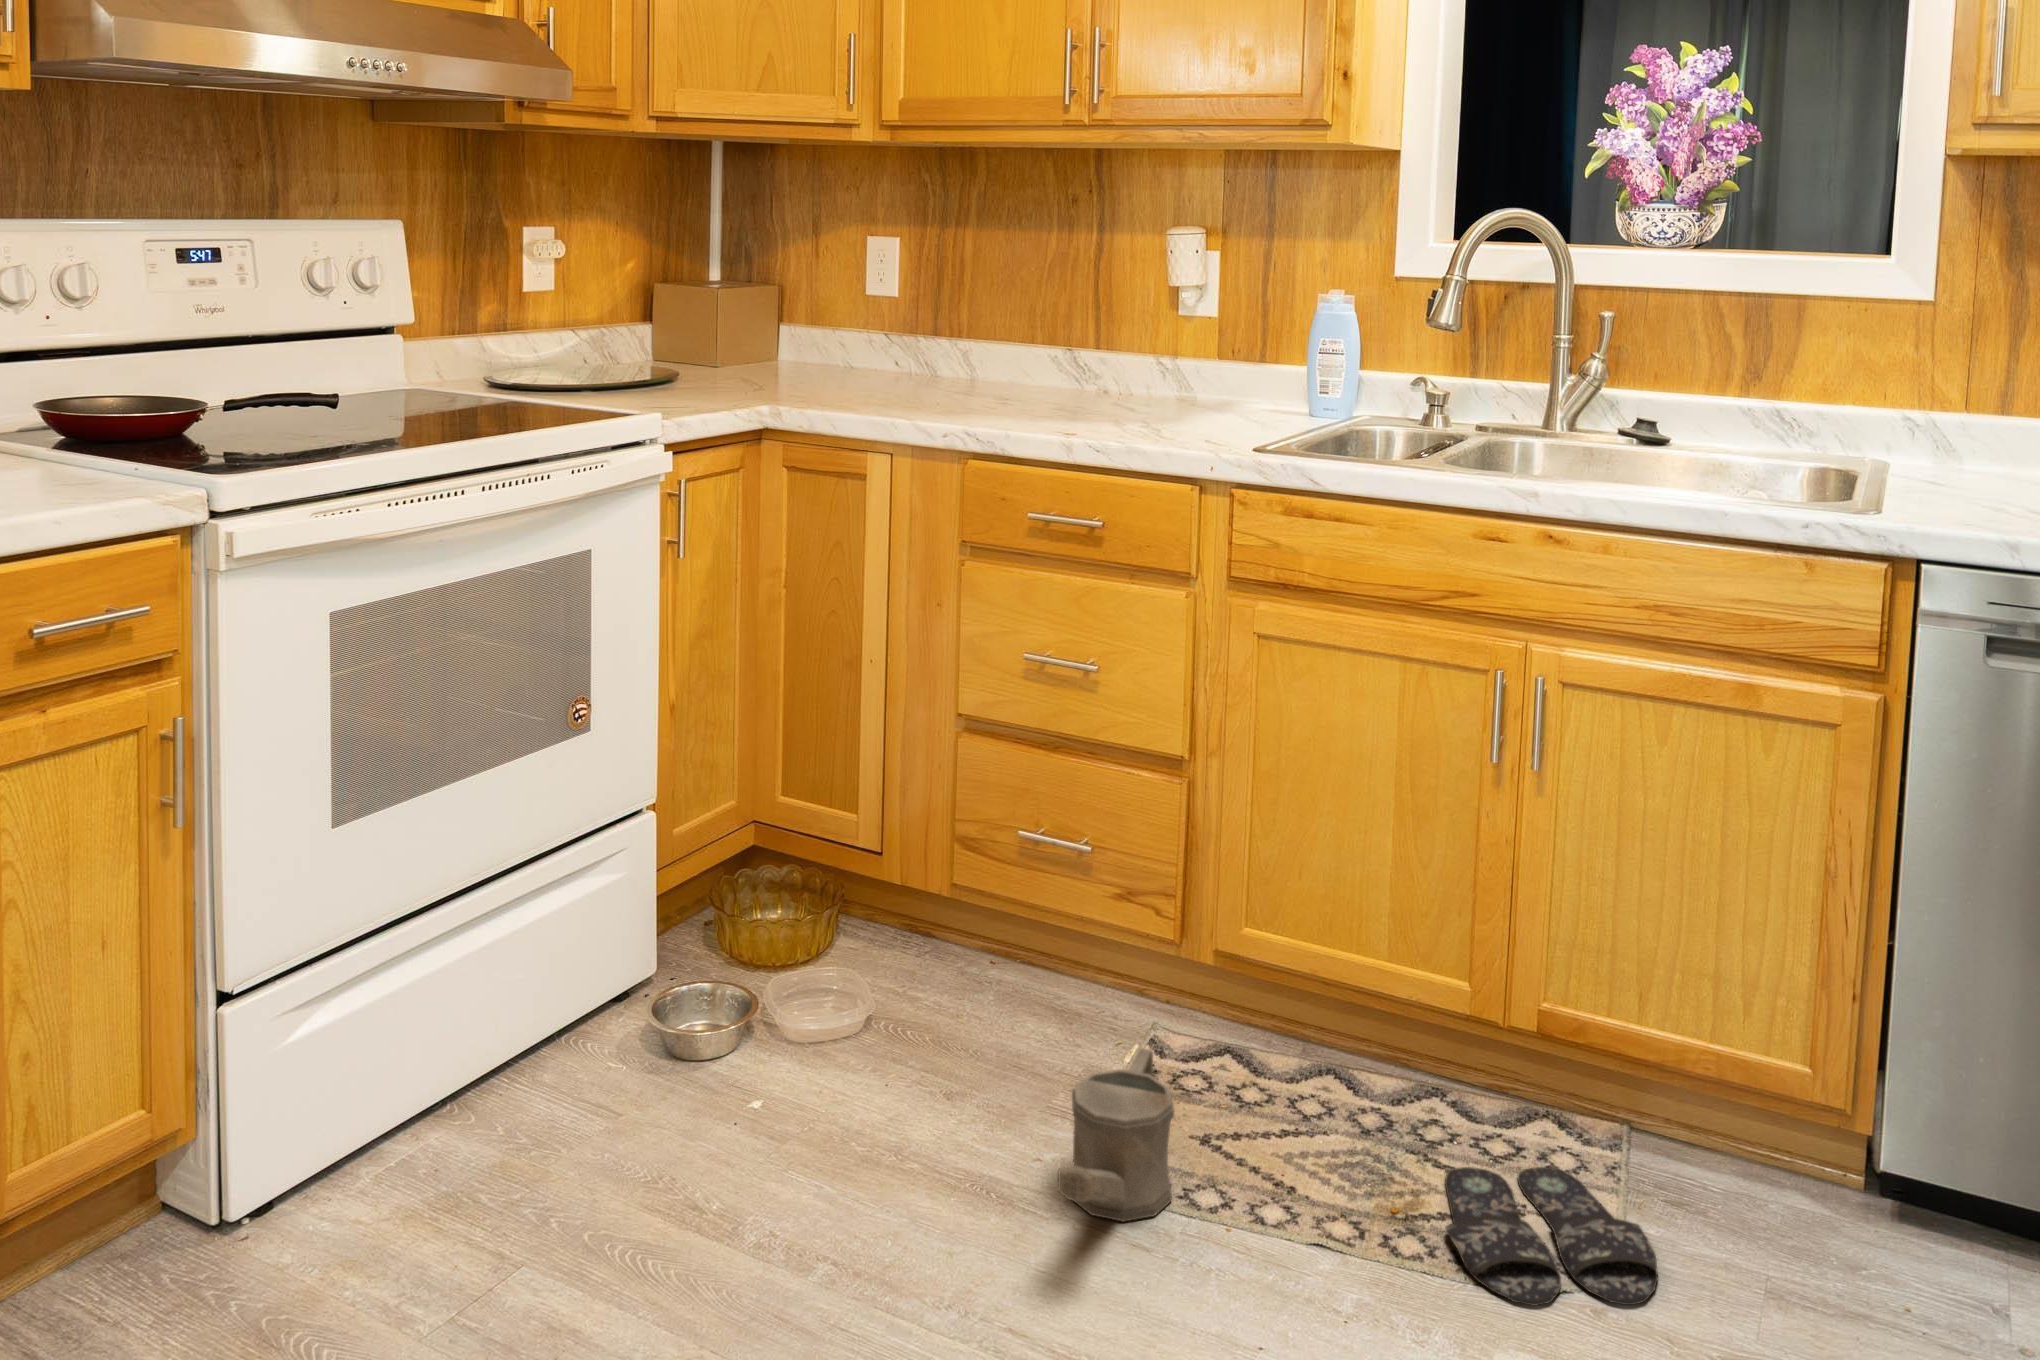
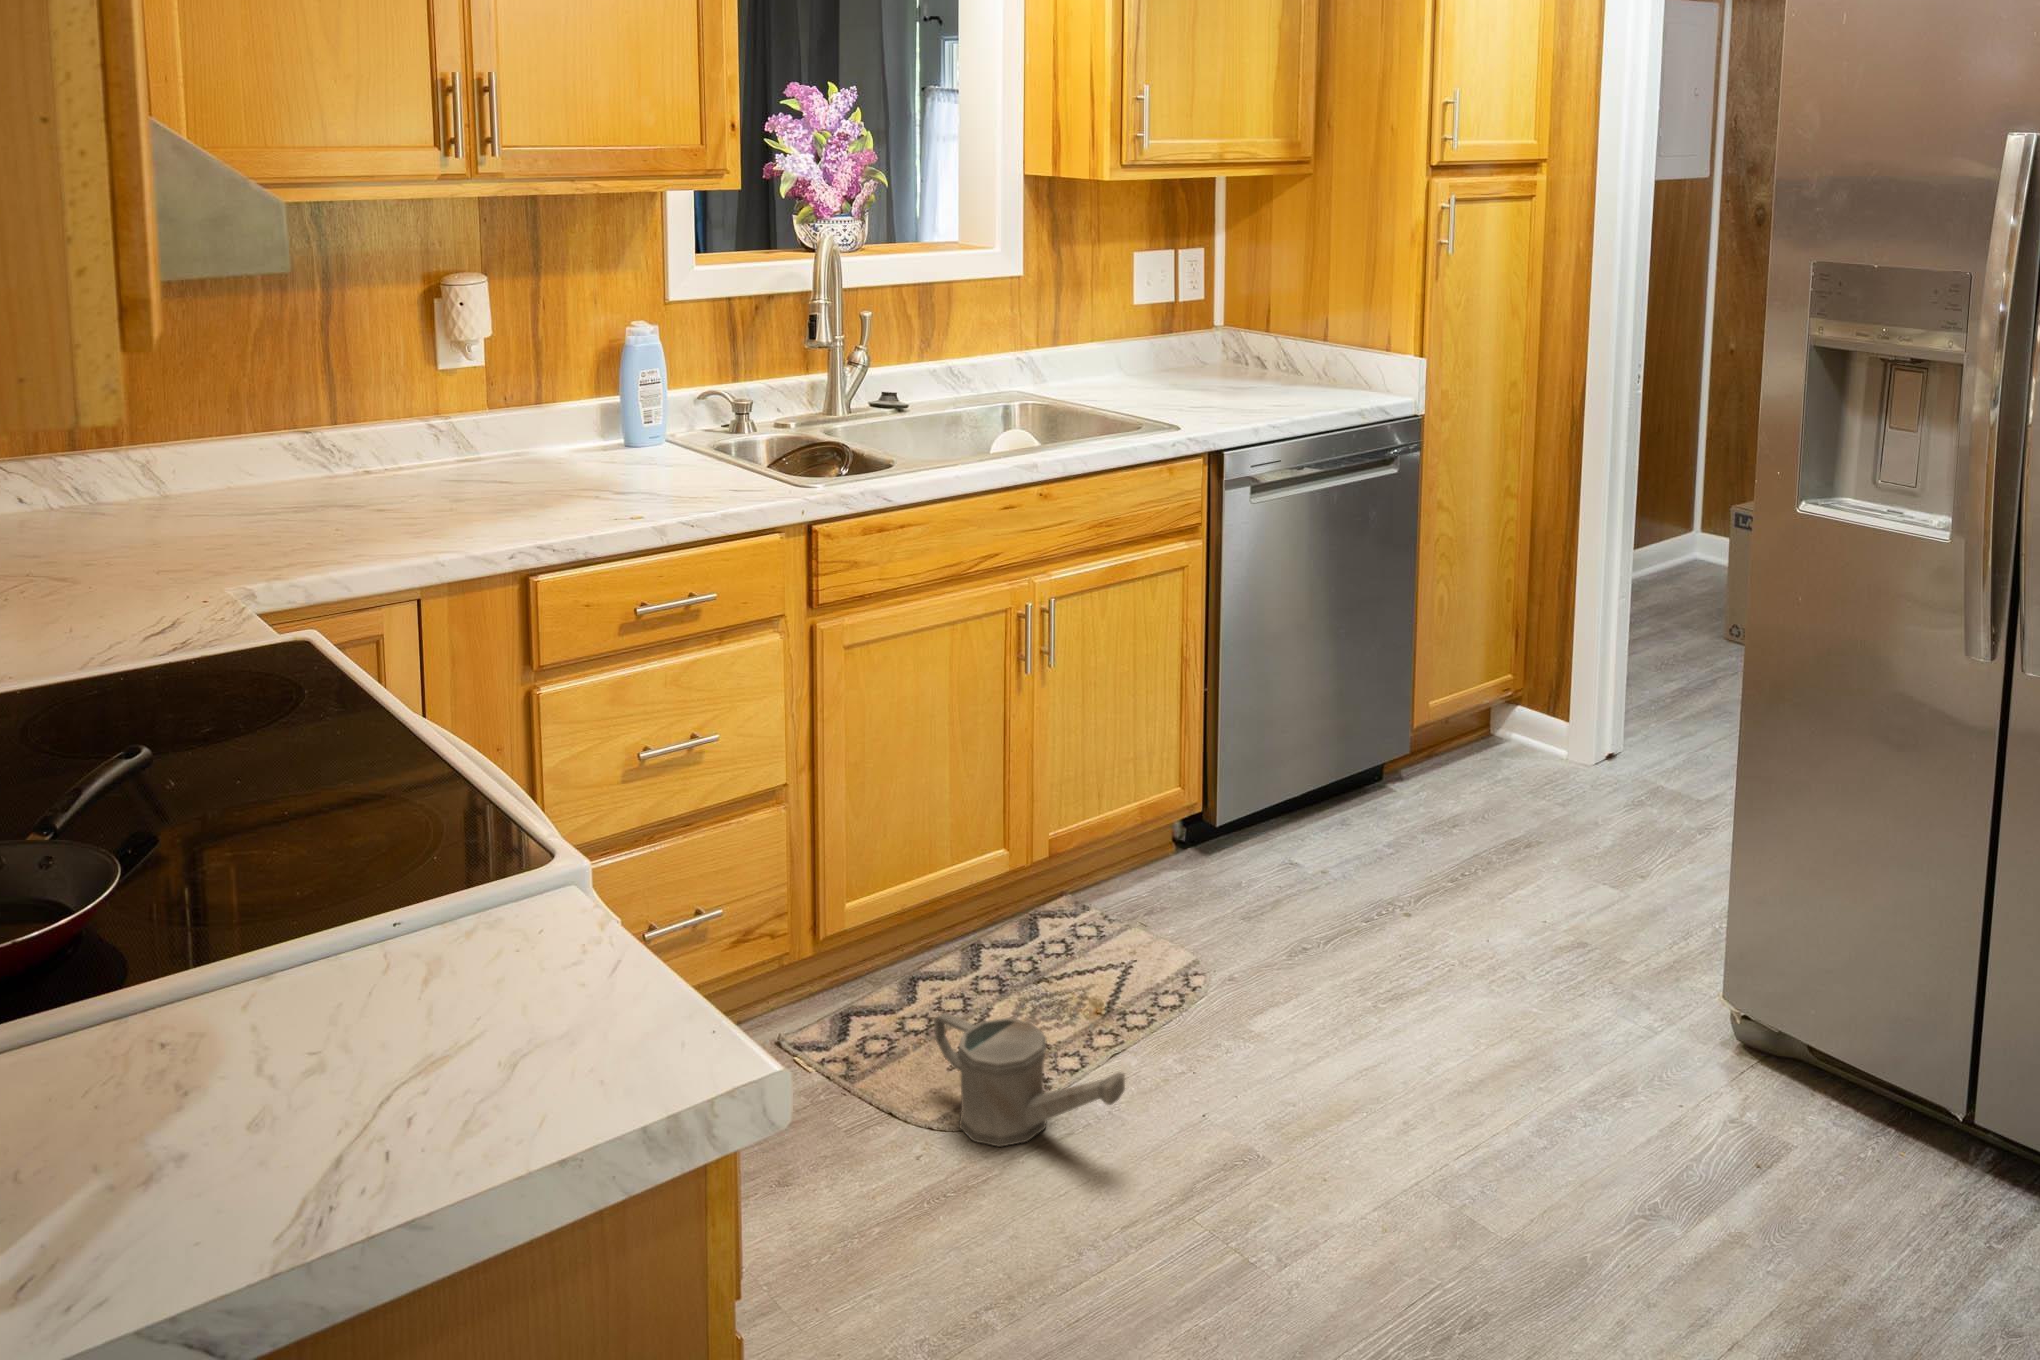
slippers: present [1445,1167,1658,1306] -> none [1073,928,1243,1005]

